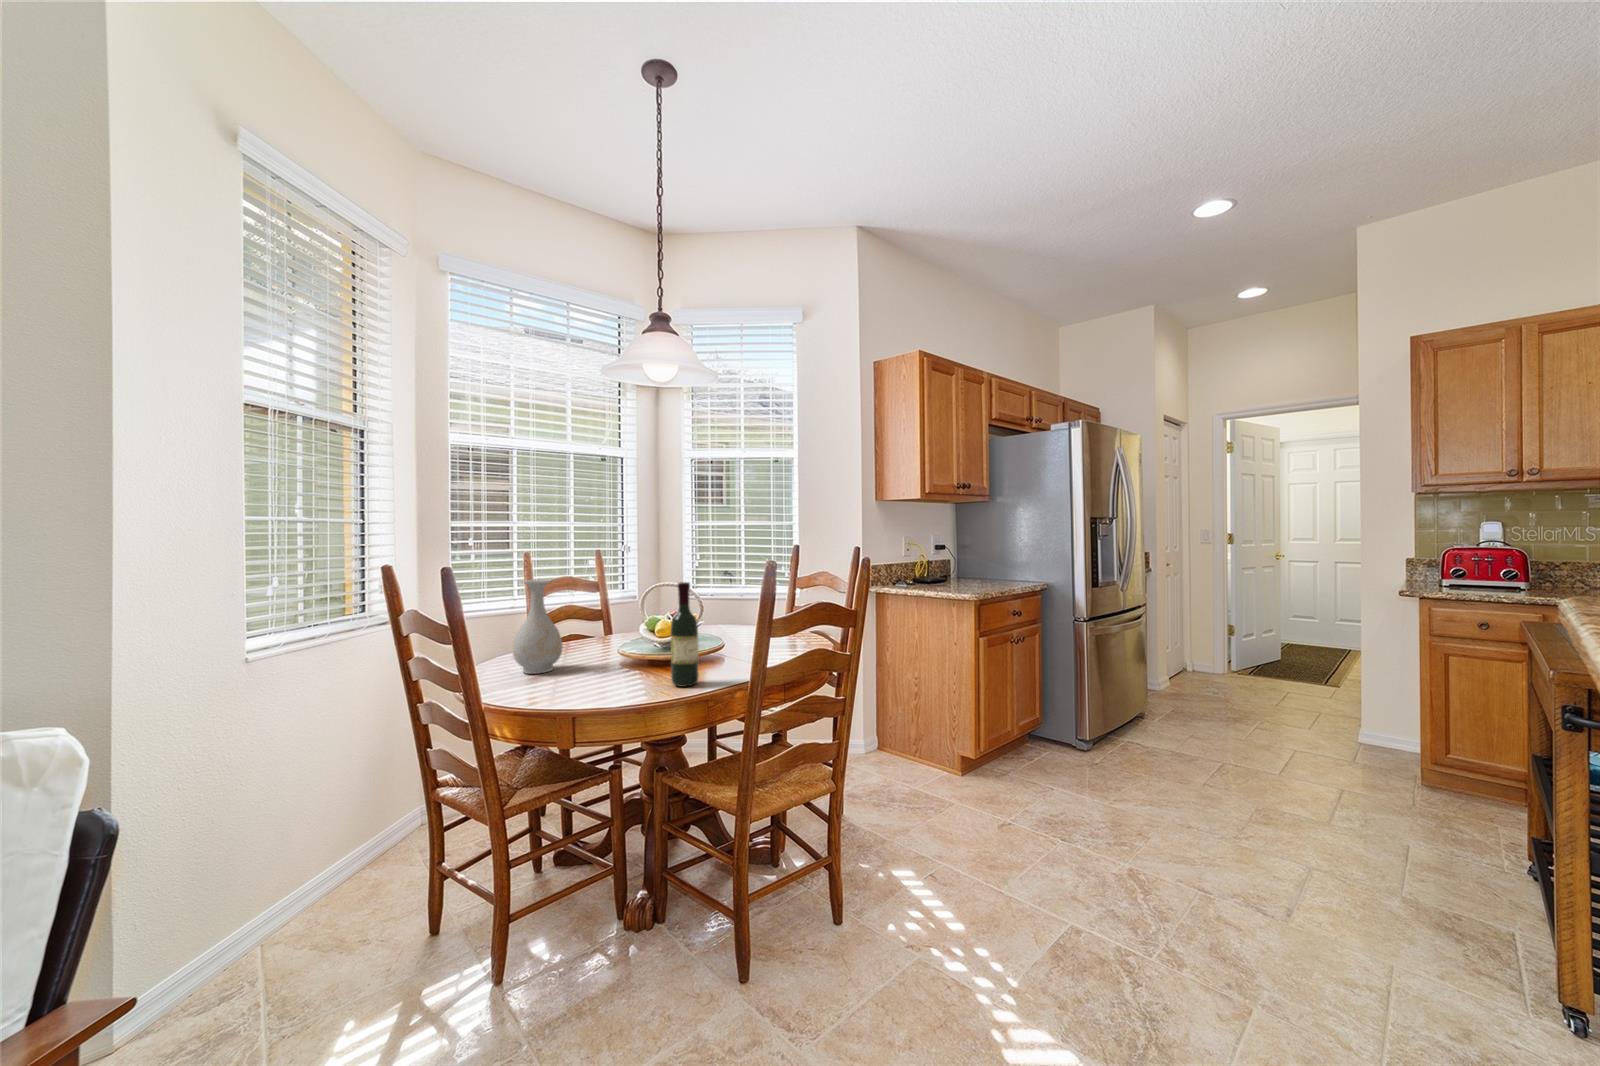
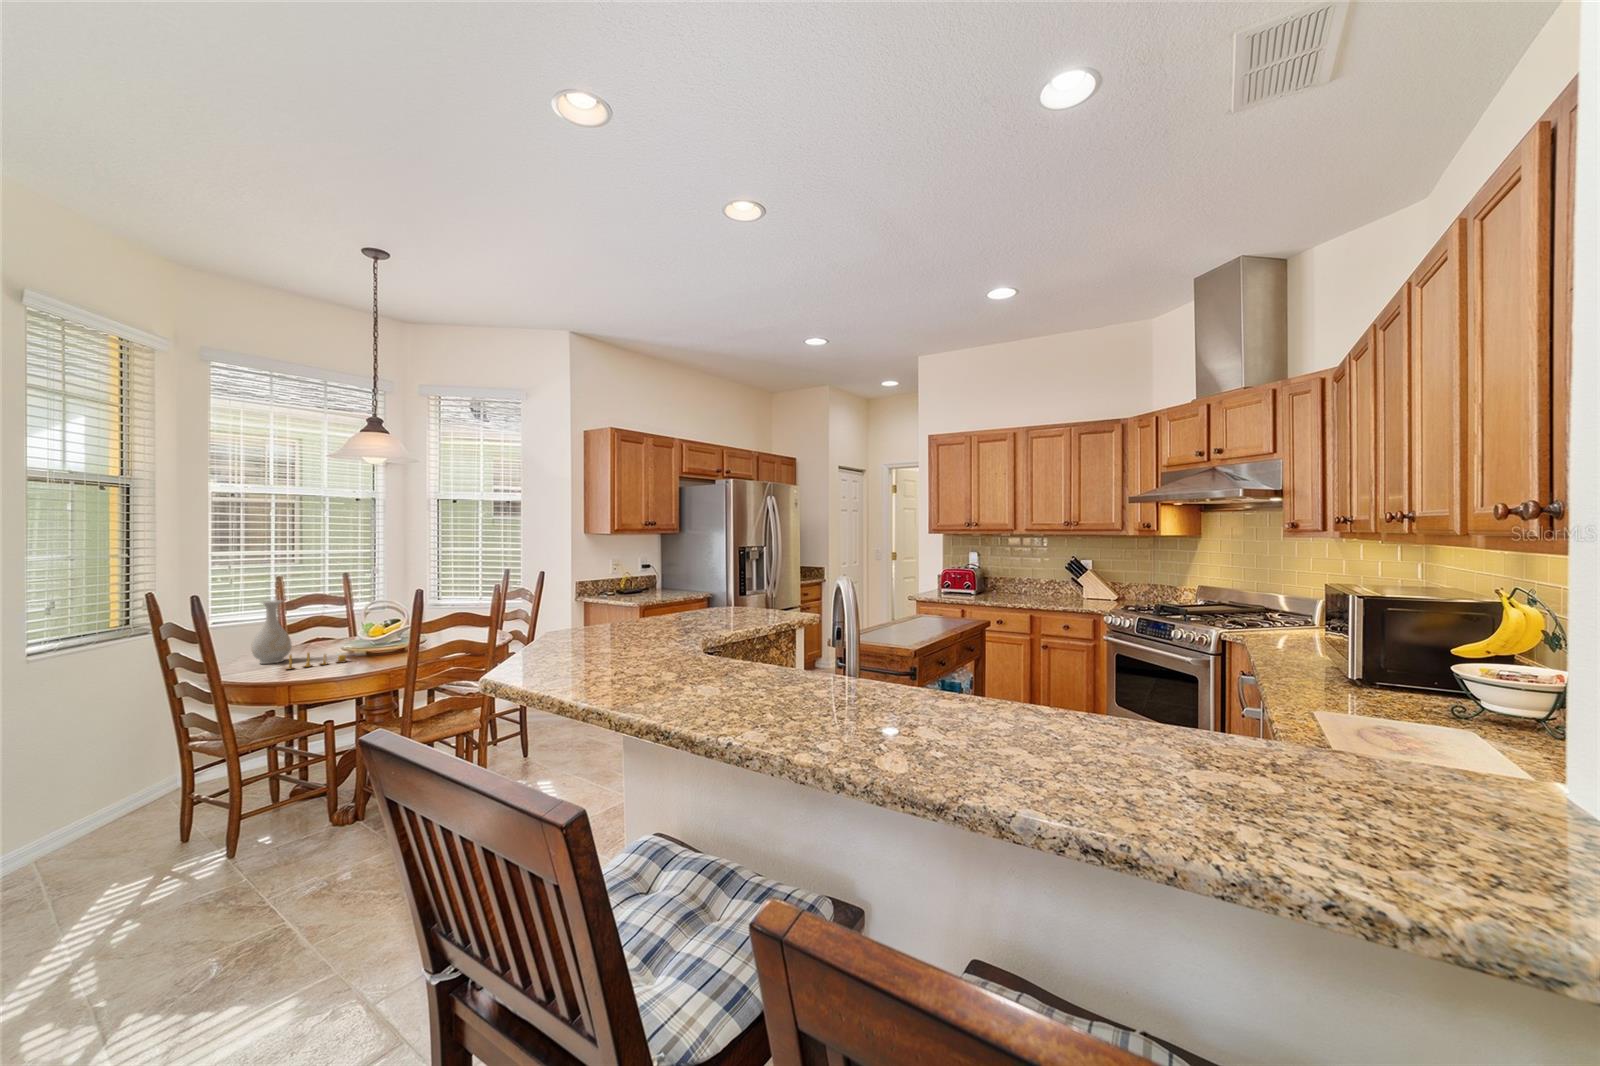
wine bottle: present [671,582,699,687] -> none [362,602,382,667]
candle: none [561,657,644,687] -> present [285,653,347,669]

